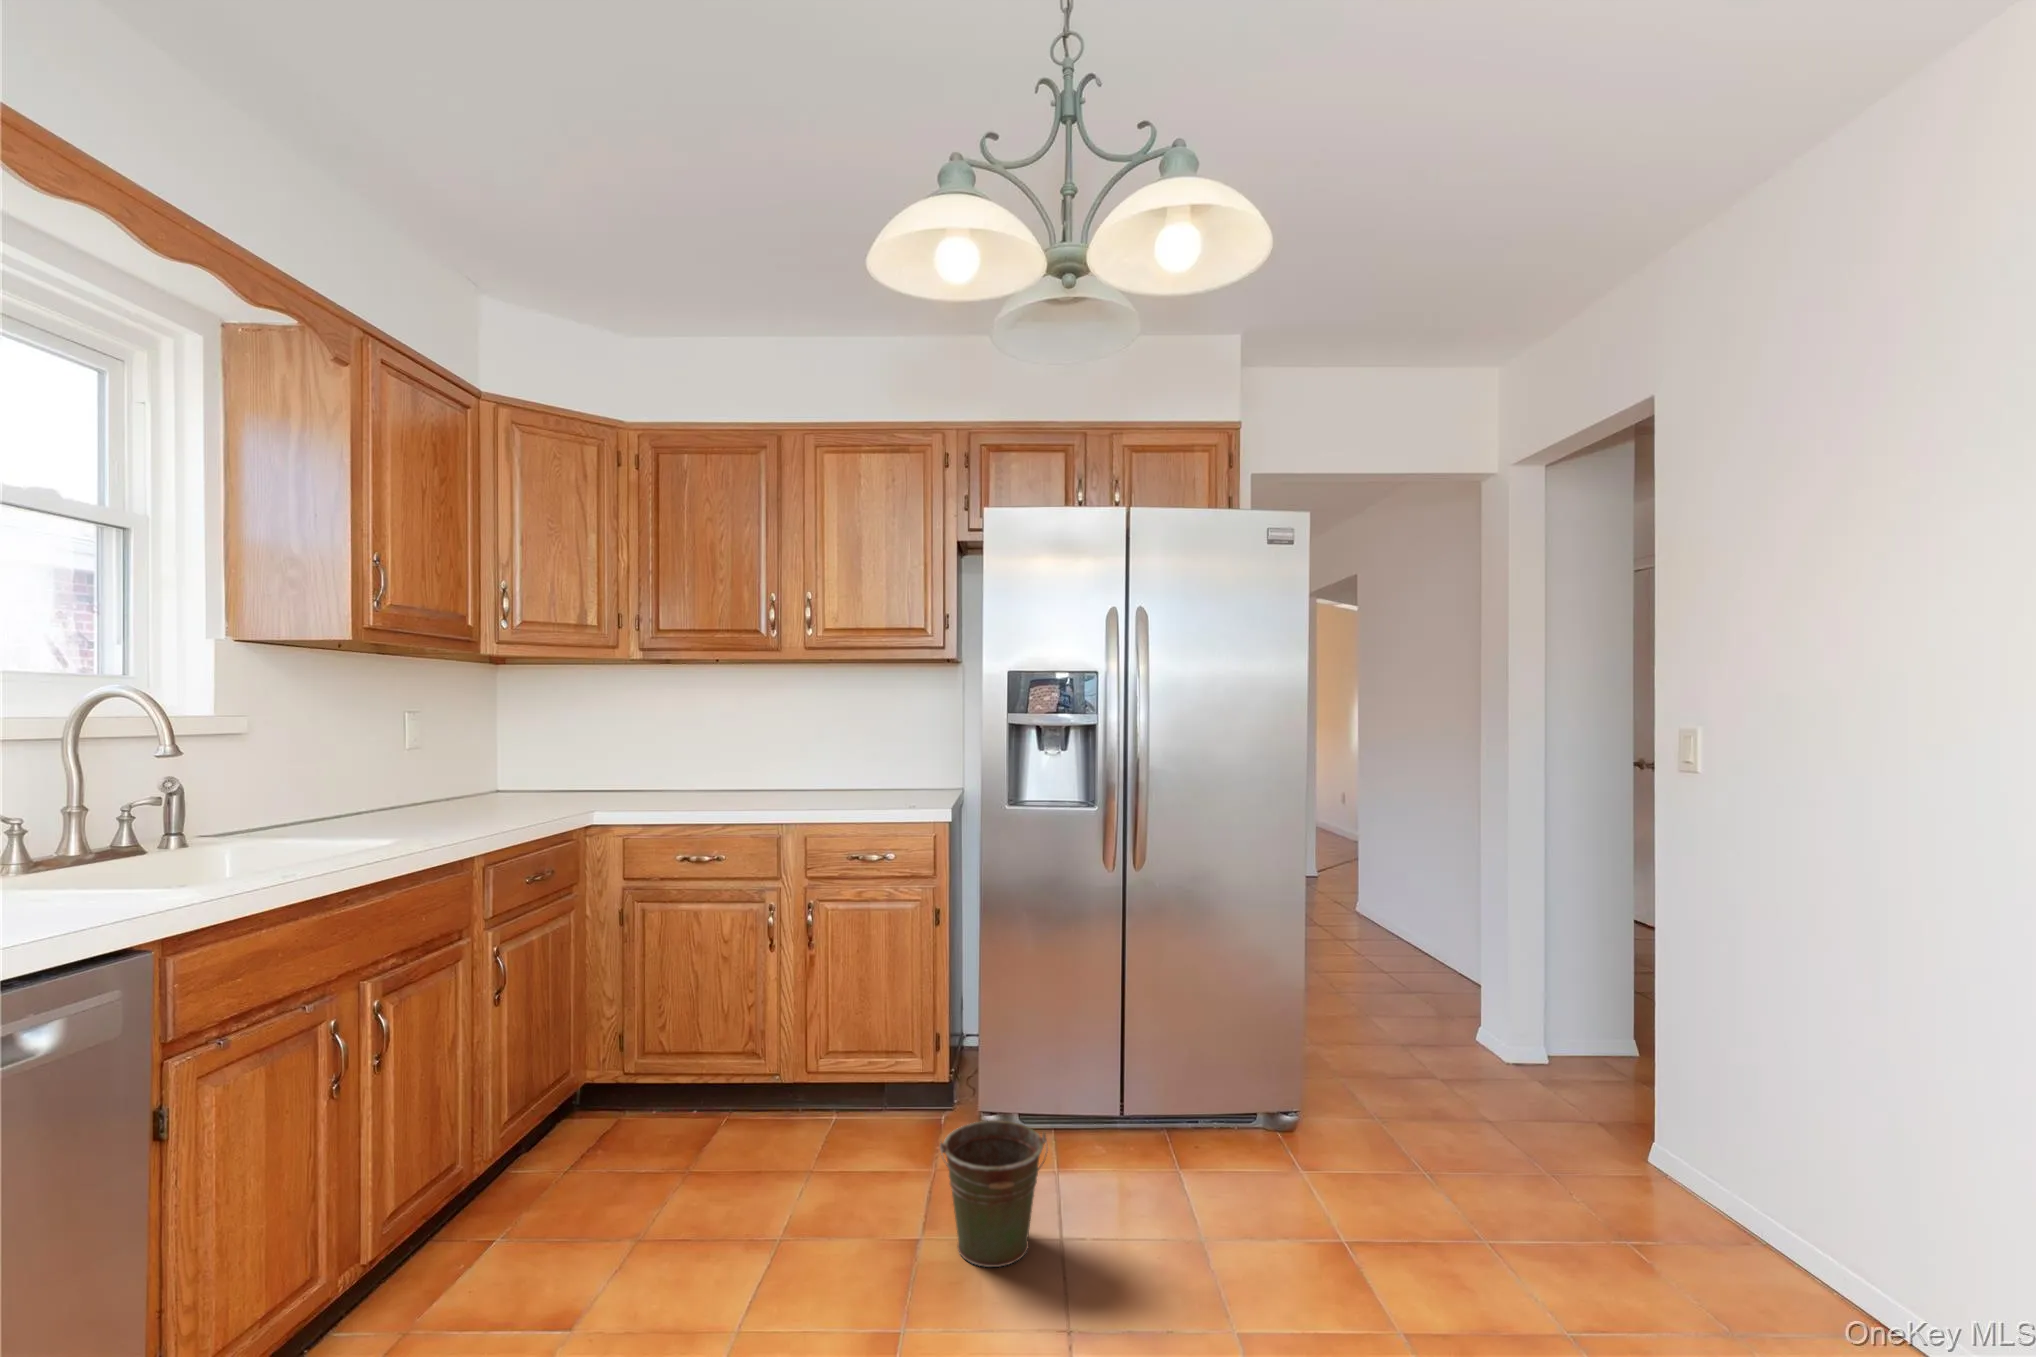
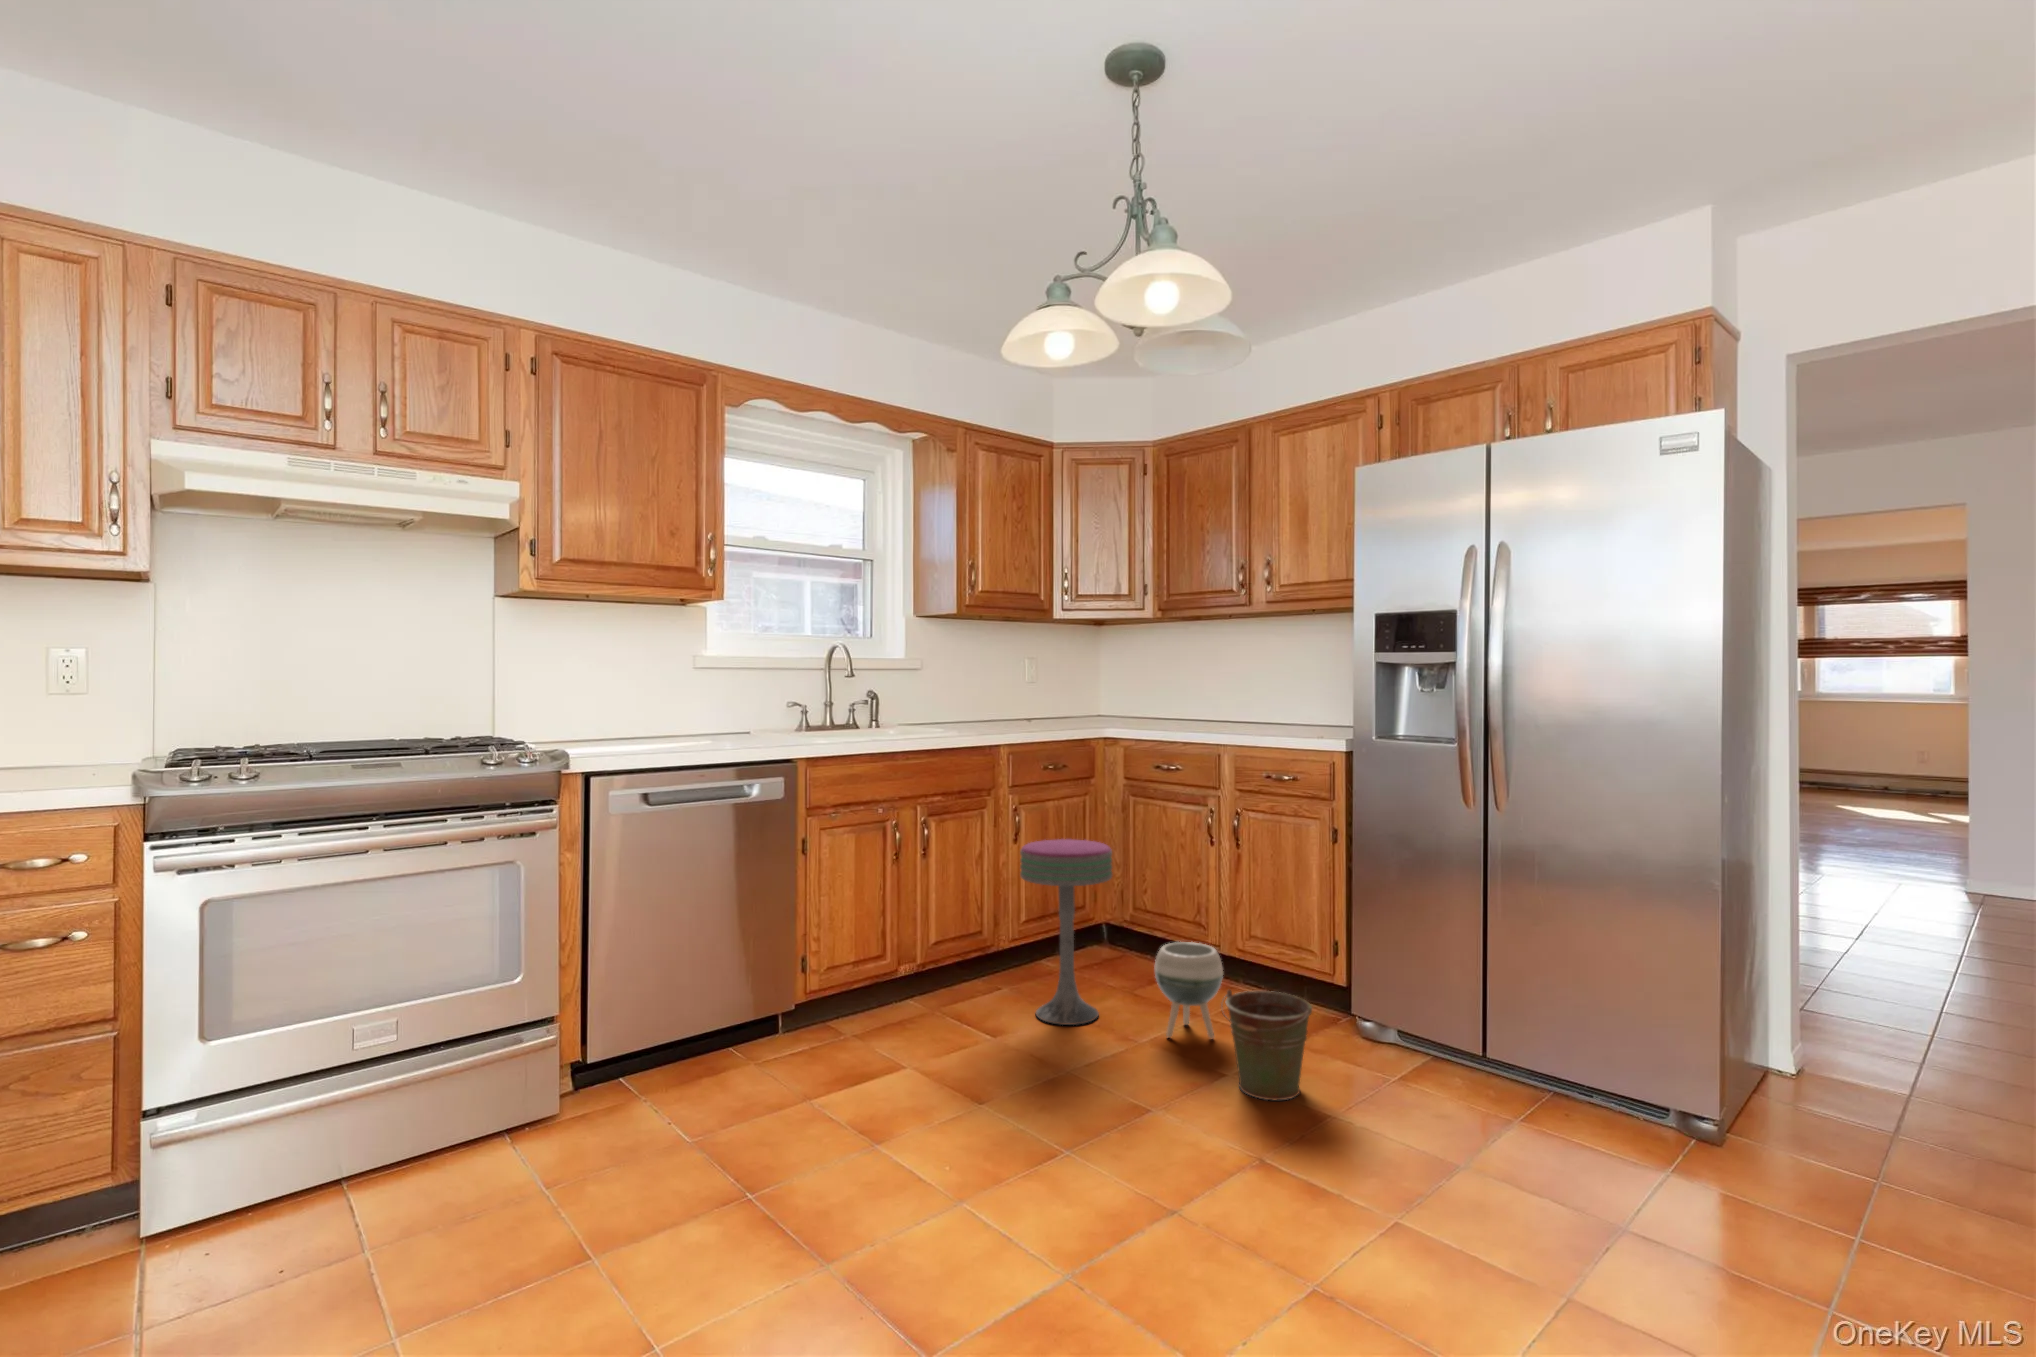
bar stool: none [574,981,721,1280] -> present [1020,839,1112,1025]
planter: none [785,1084,873,1227] -> present [1155,942,1223,1039]

